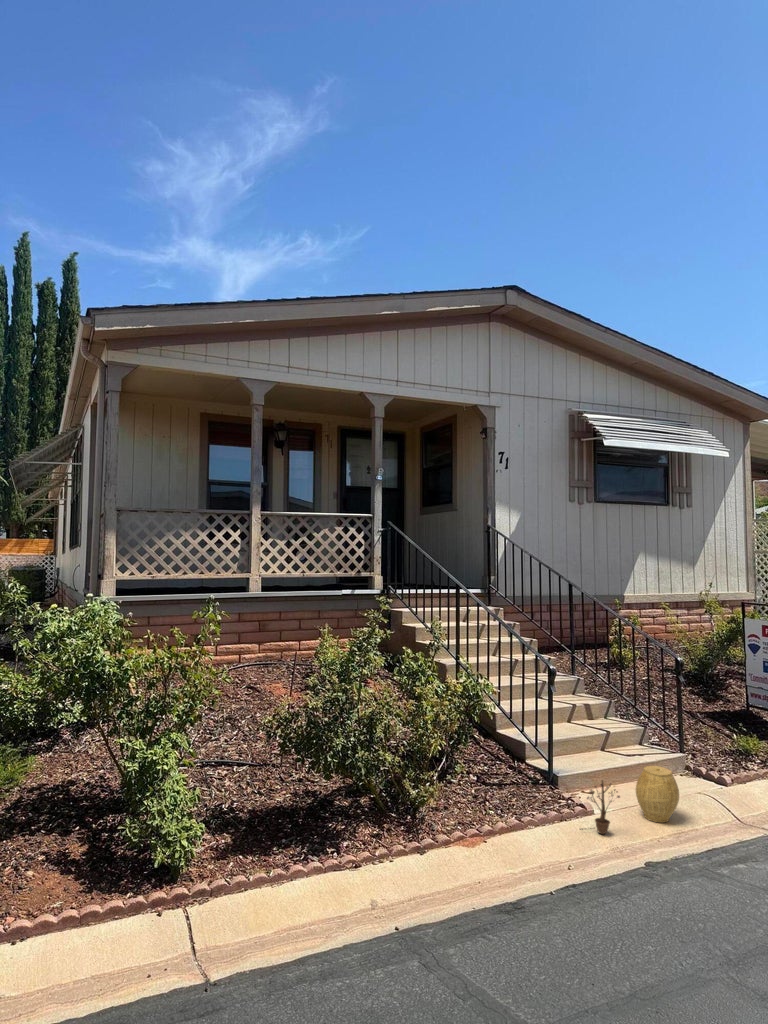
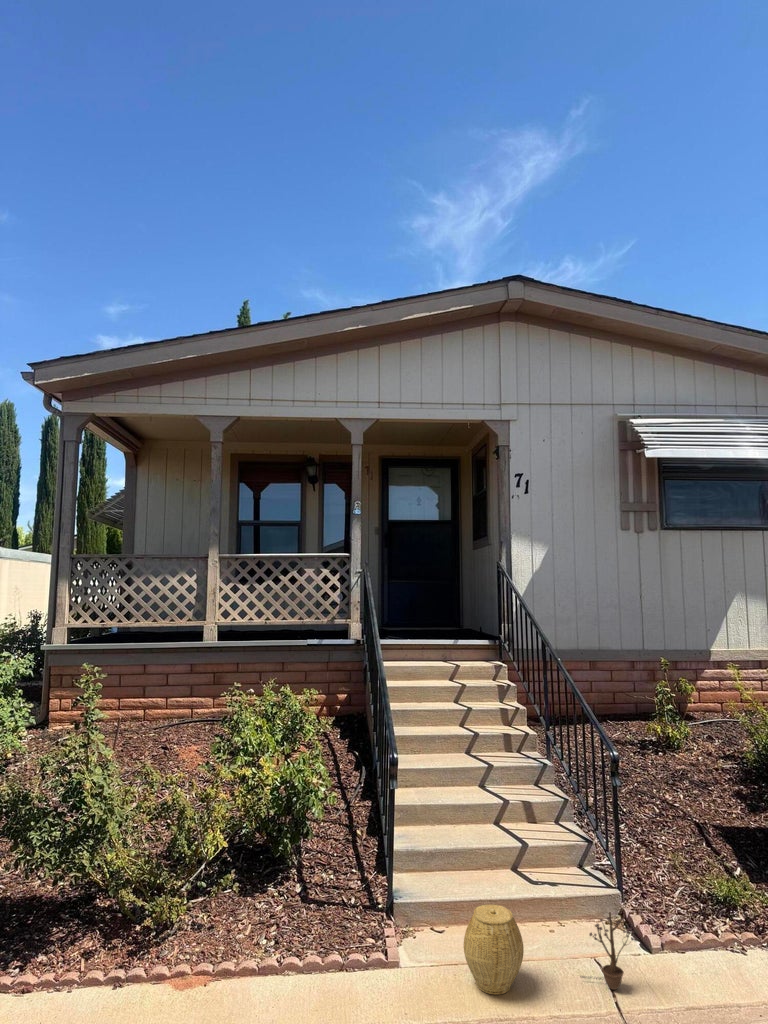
decorative plant: present [580,780,620,834] -> present [580,912,637,990]

